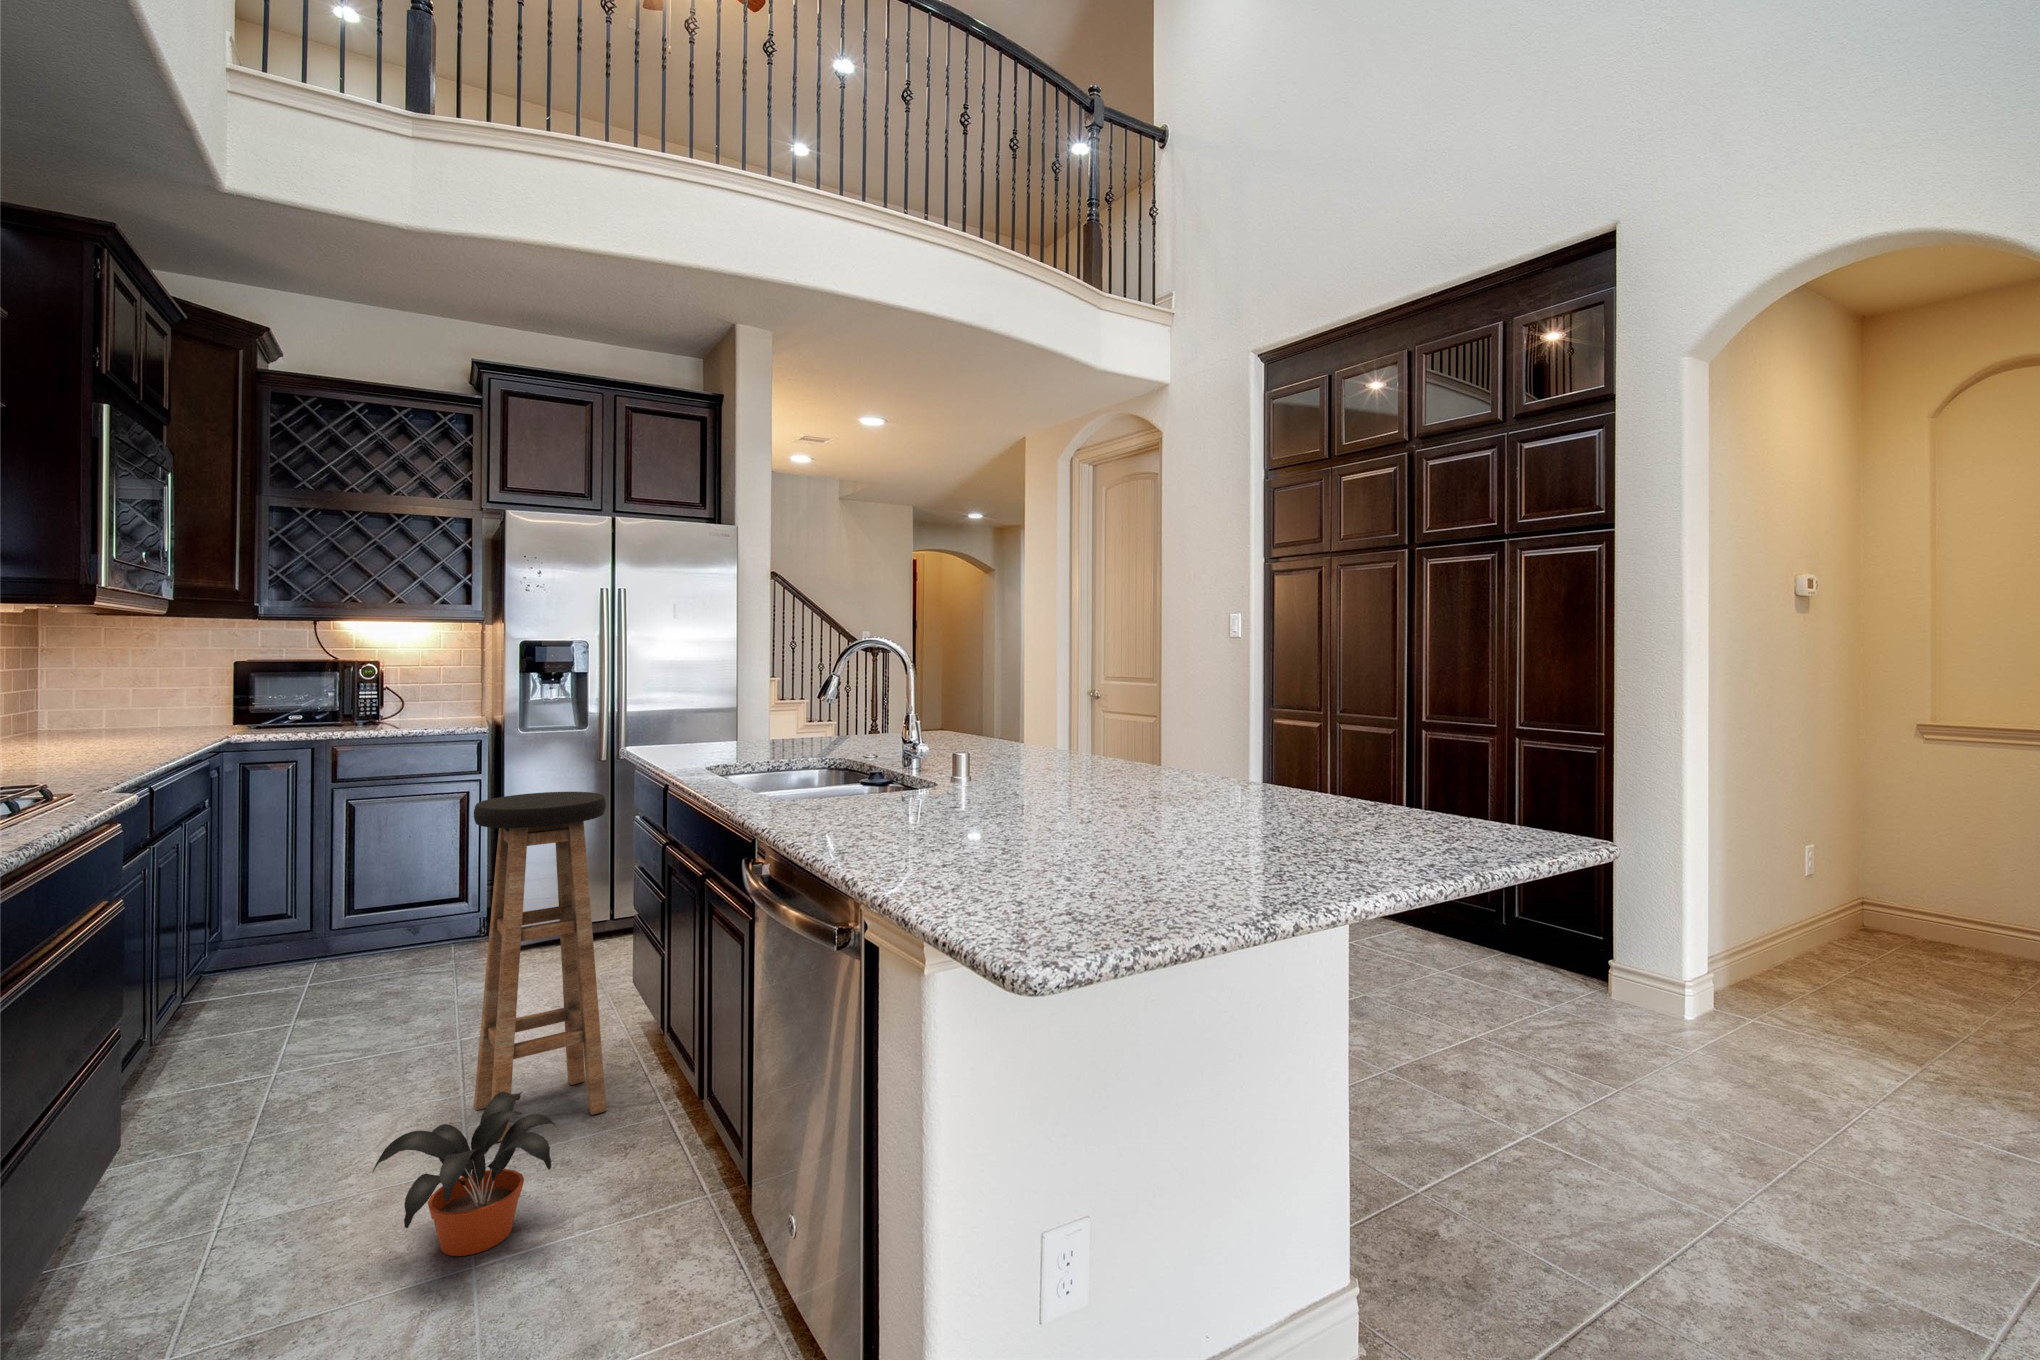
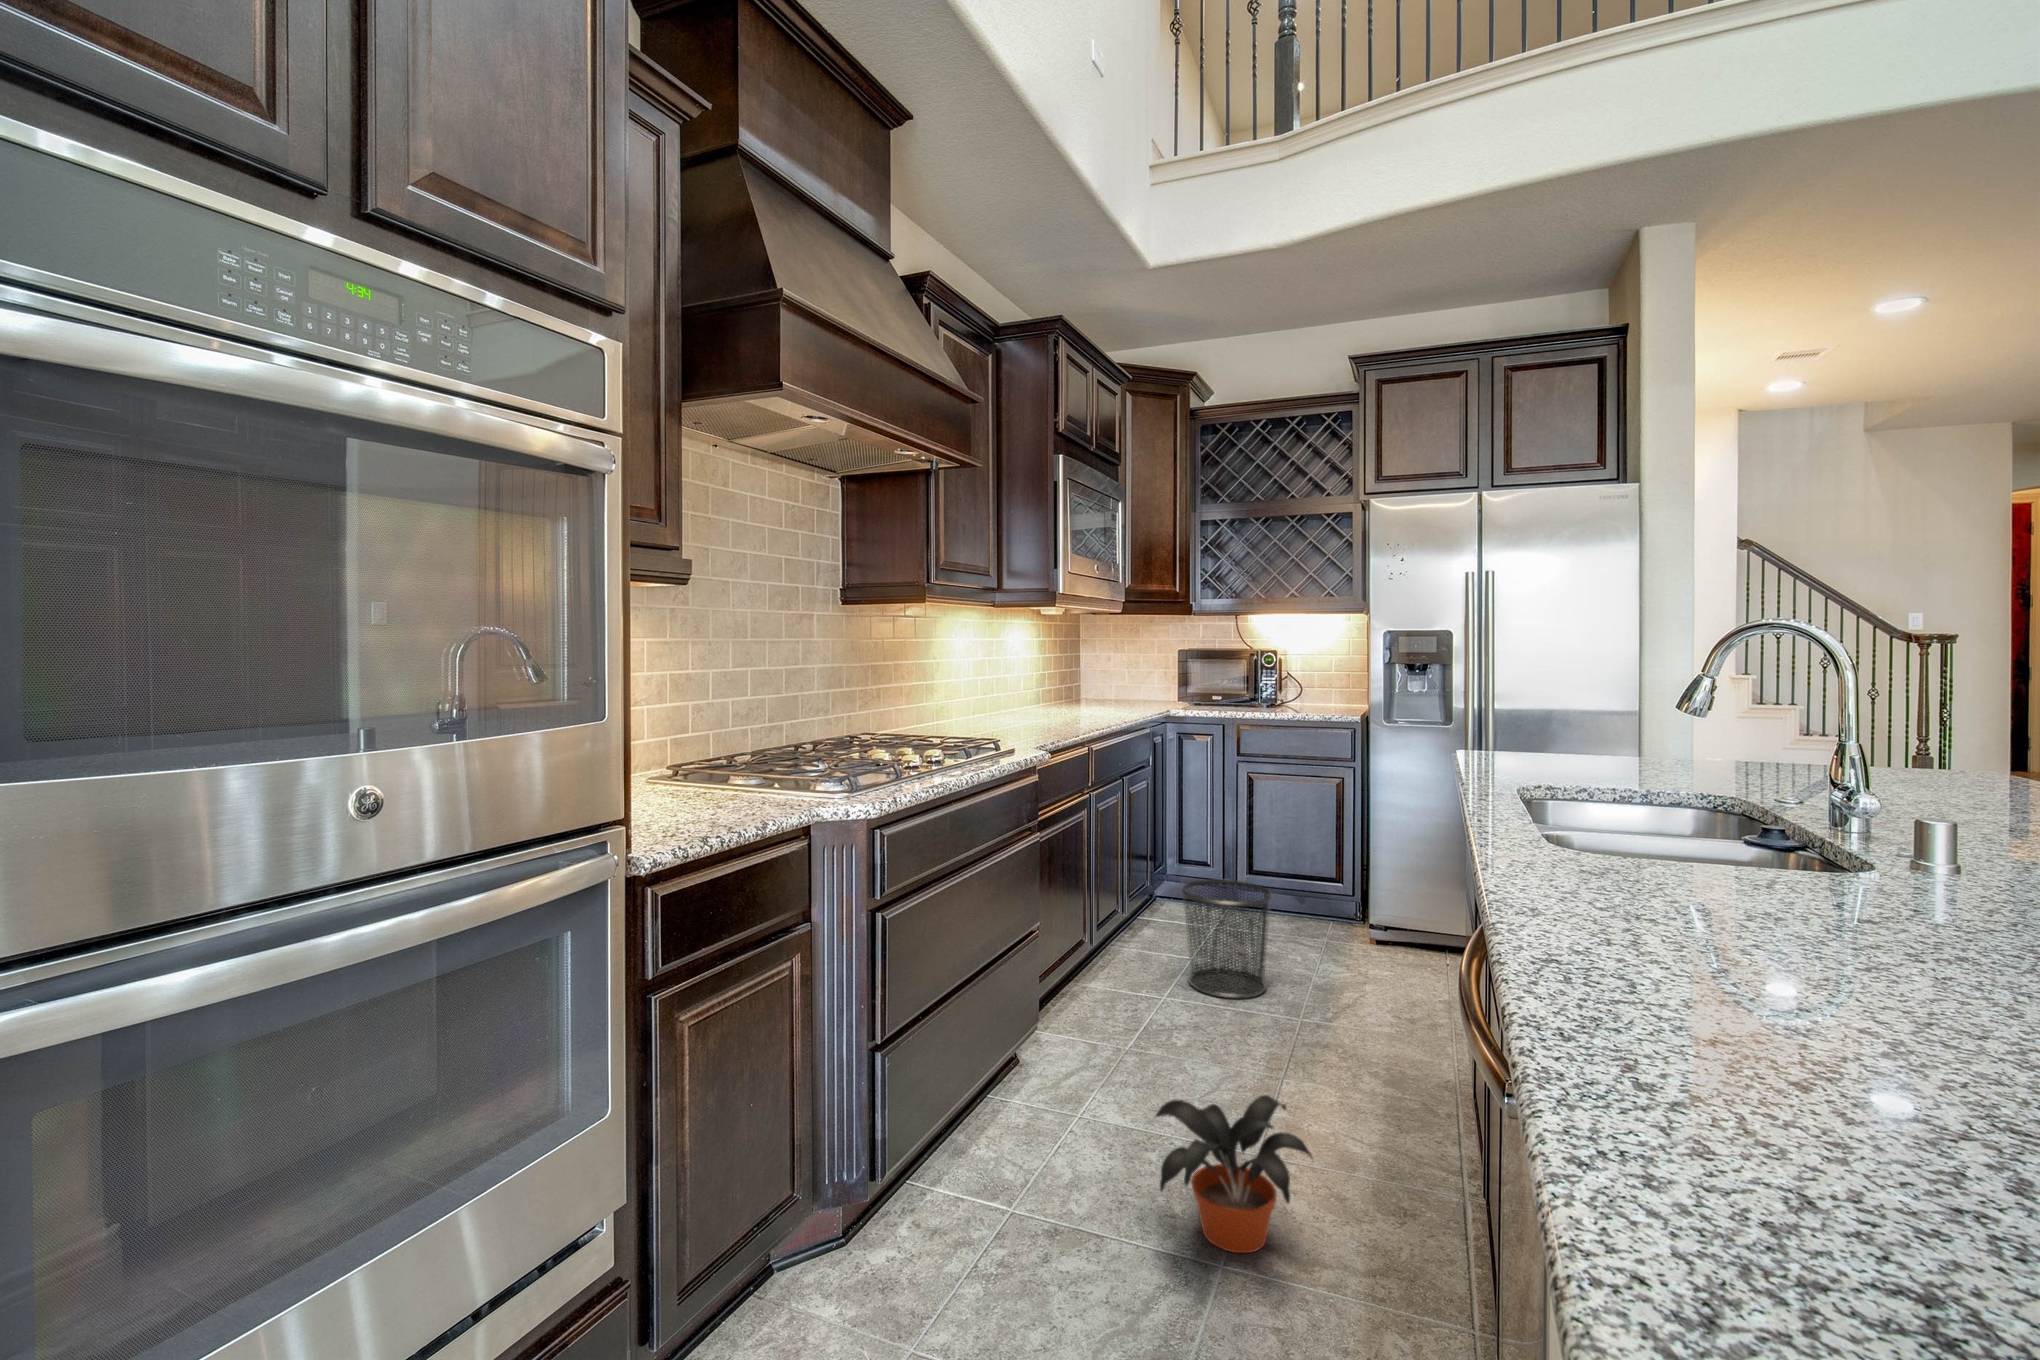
bar stool: present [474,792,606,1142] -> none [1274,789,1405,1160]
waste bin: none [292,918,417,1055] -> present [1181,880,1273,998]

